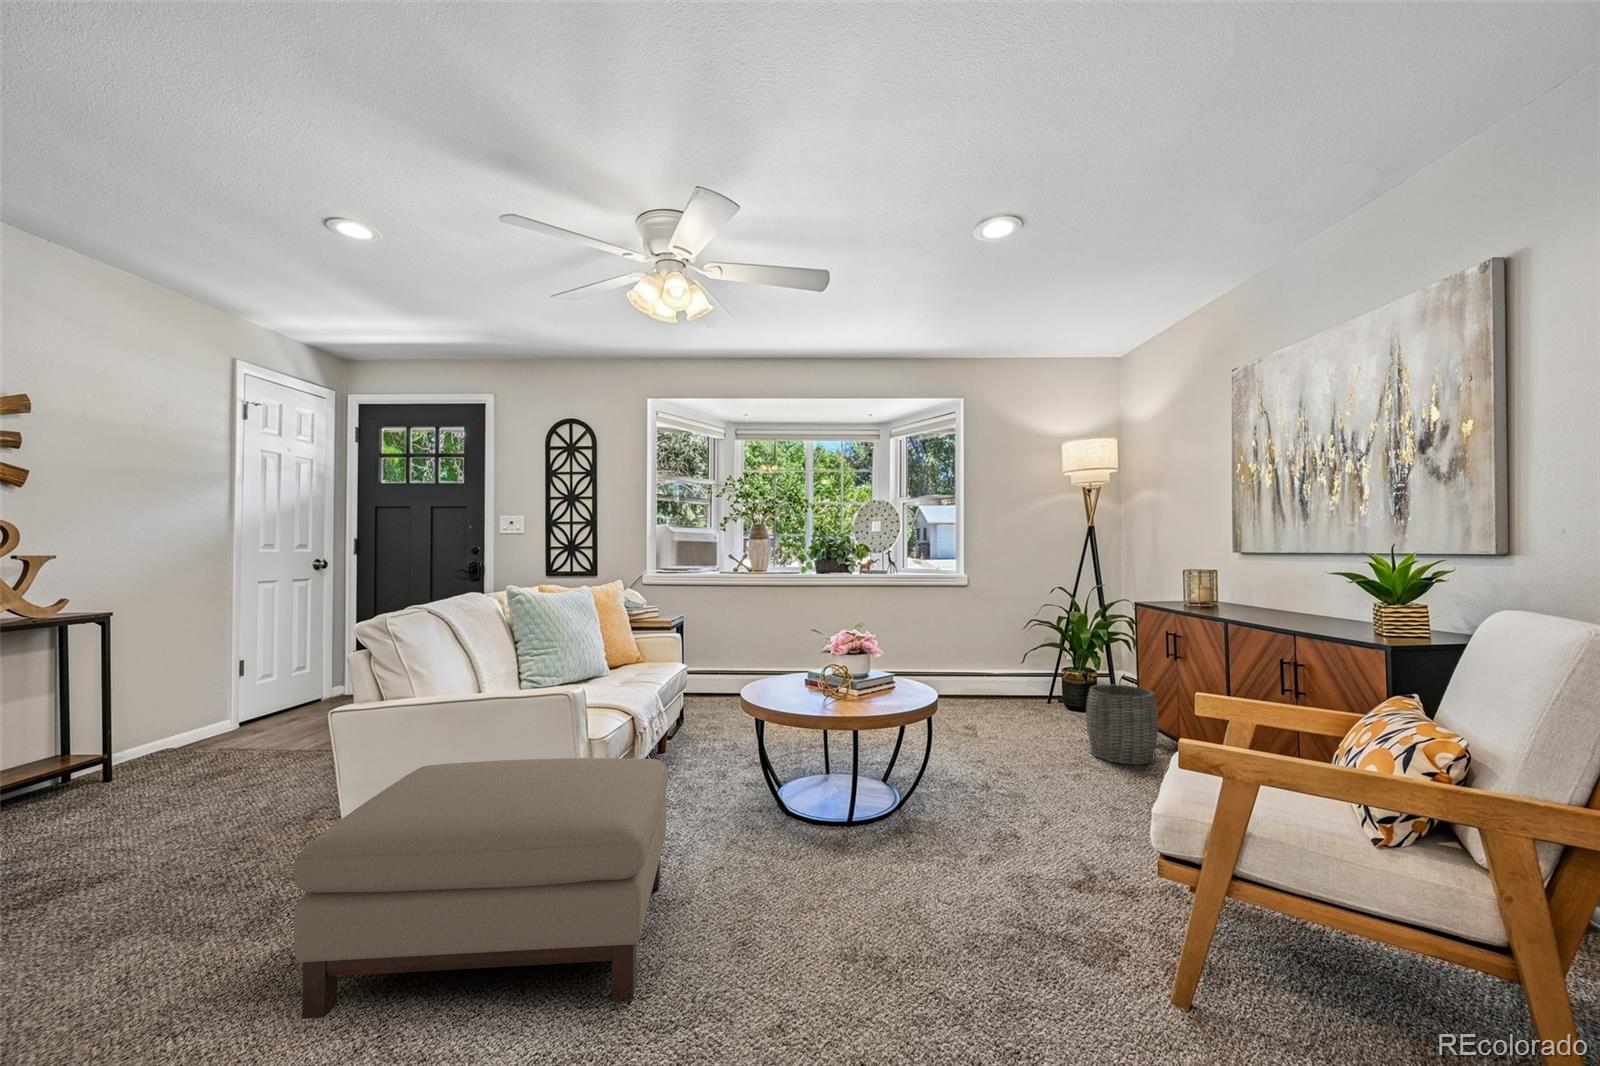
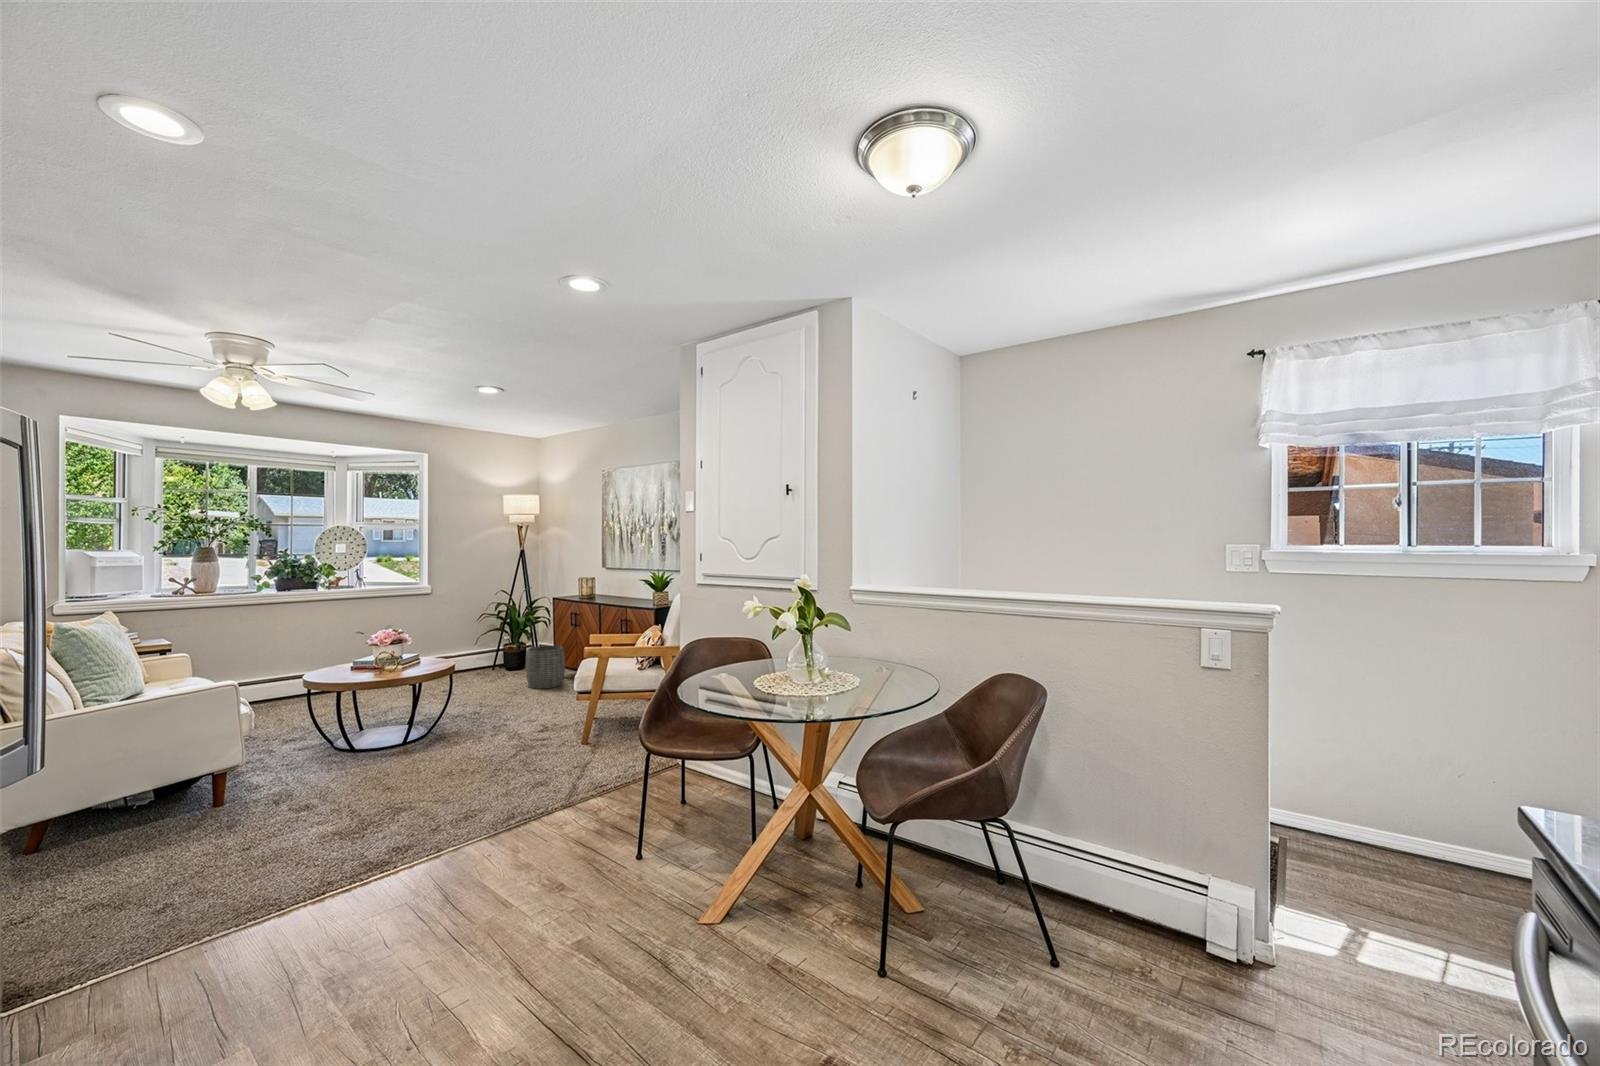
ottoman: present [293,758,668,1019] -> none [91,714,348,876]

